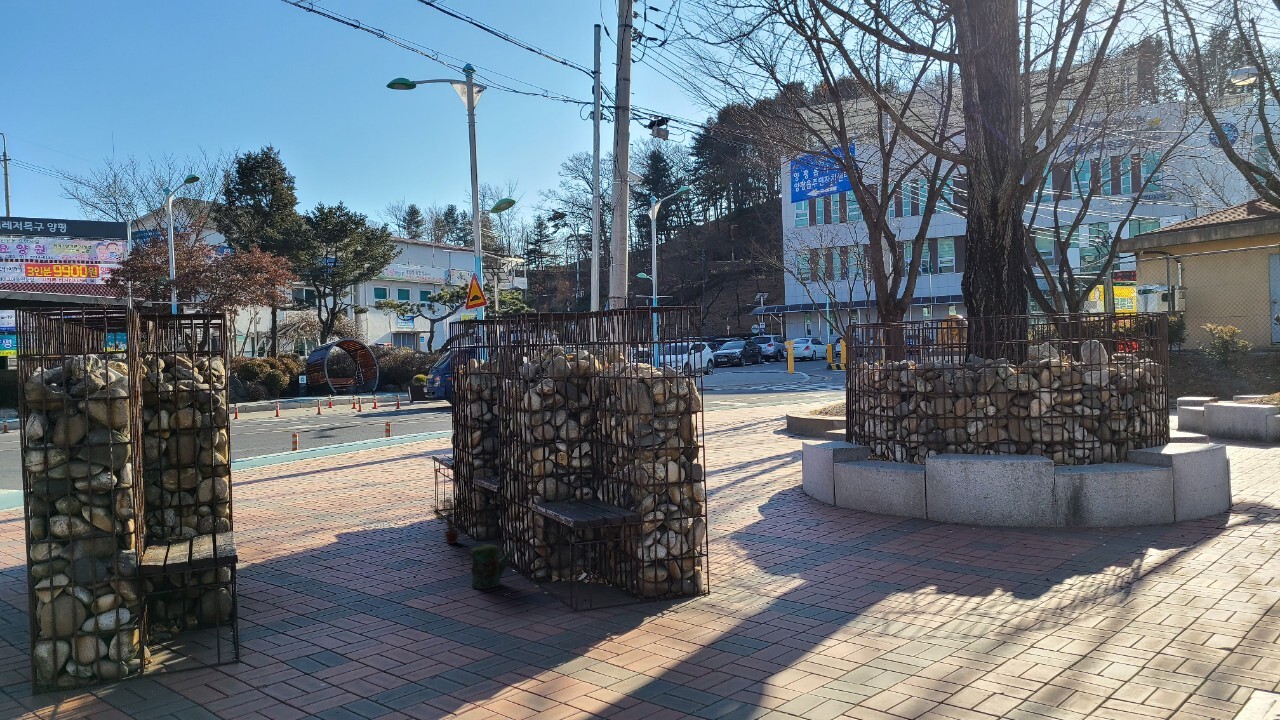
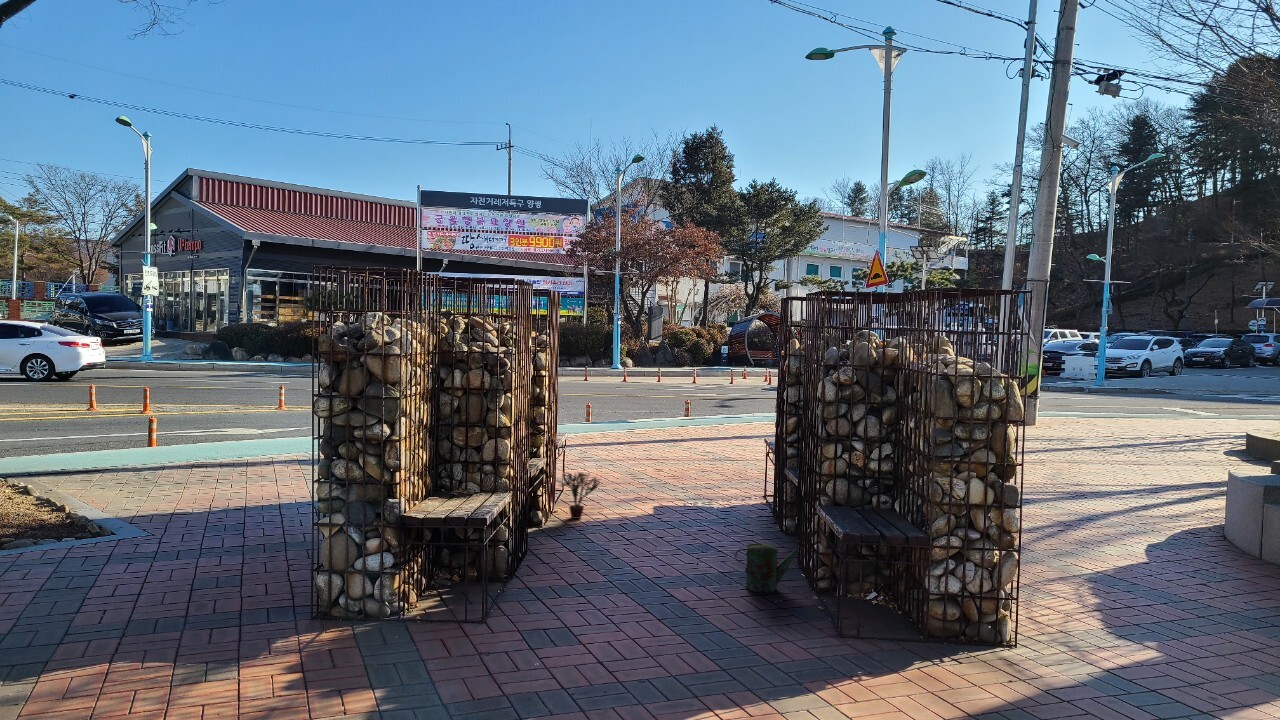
potted plant: present [429,498,474,544] -> present [560,473,600,519]

